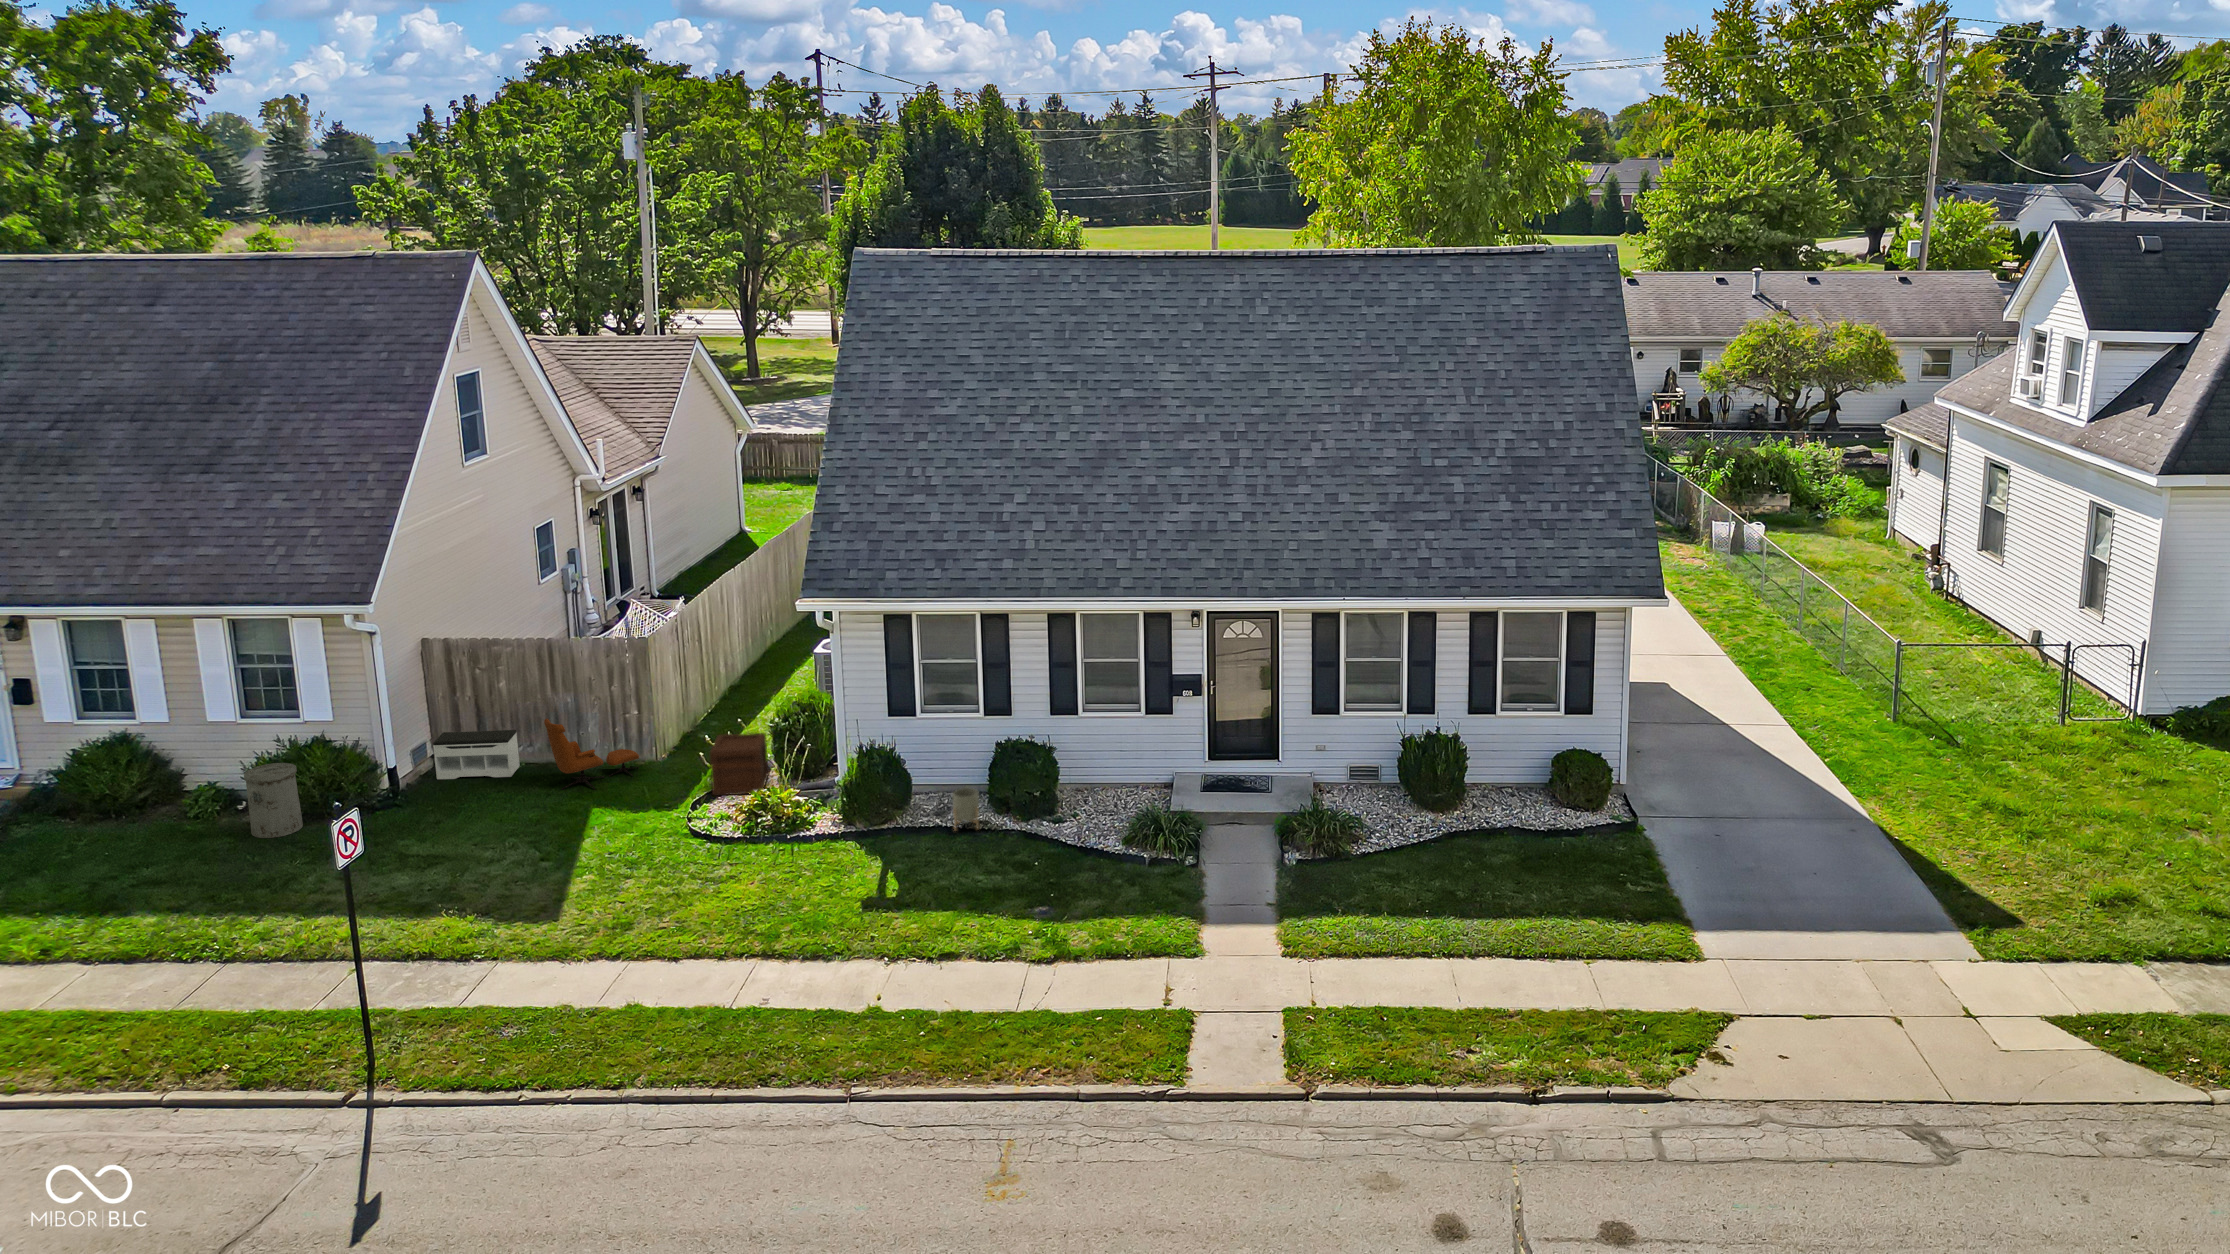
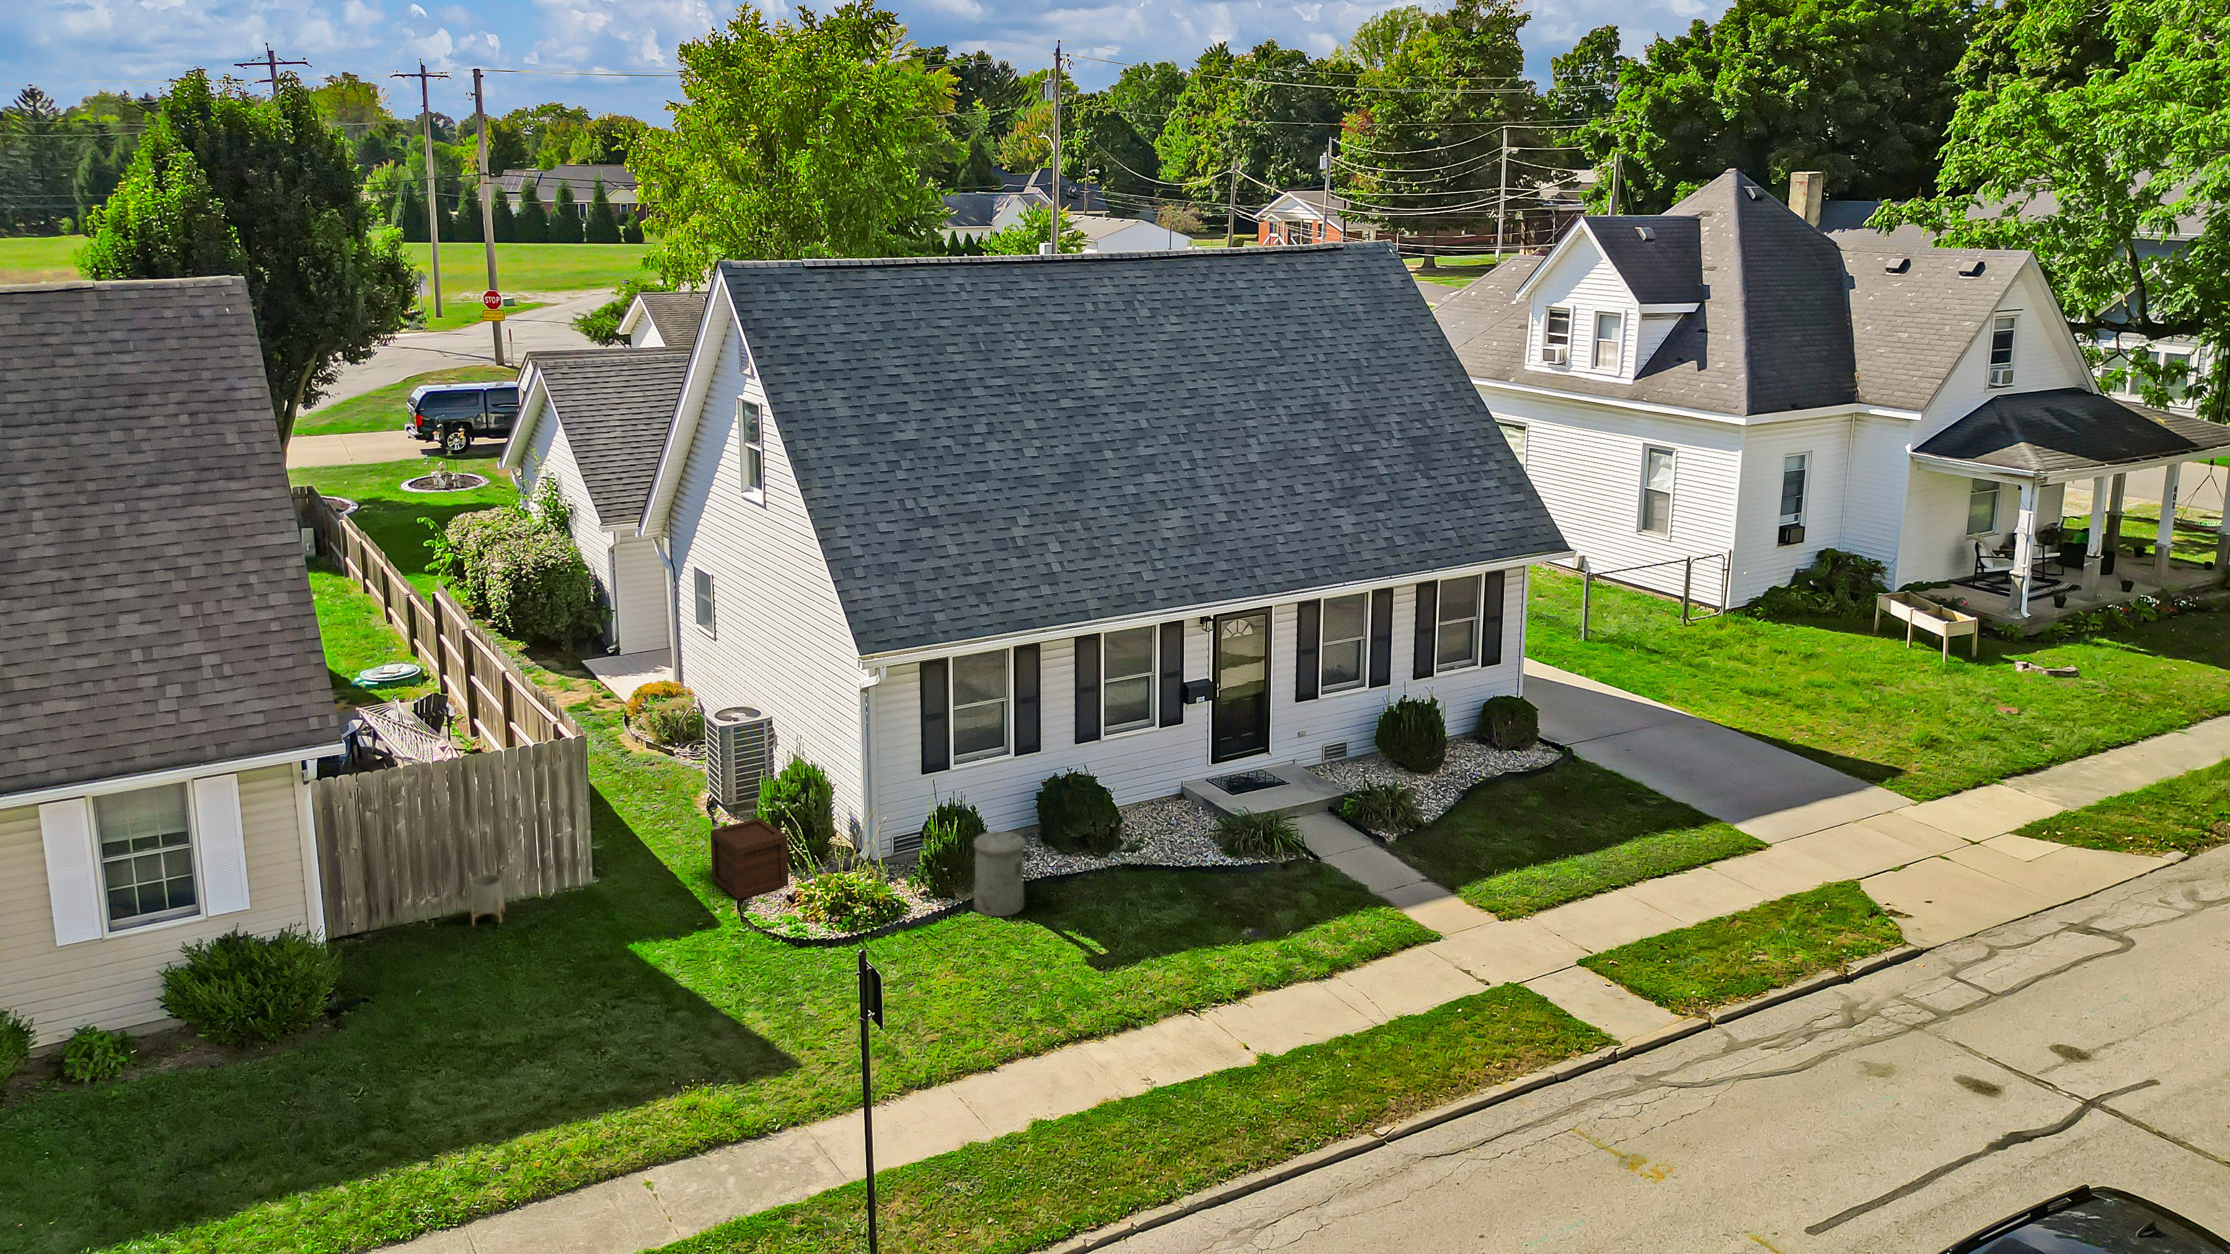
lounge chair: present [544,719,639,790] -> none [527,848,609,933]
bench: present [433,730,520,779] -> none [352,874,461,958]
trash can: present [244,763,303,838] -> present [973,831,1025,916]
planter: present [952,788,979,829] -> present [470,874,505,925]

